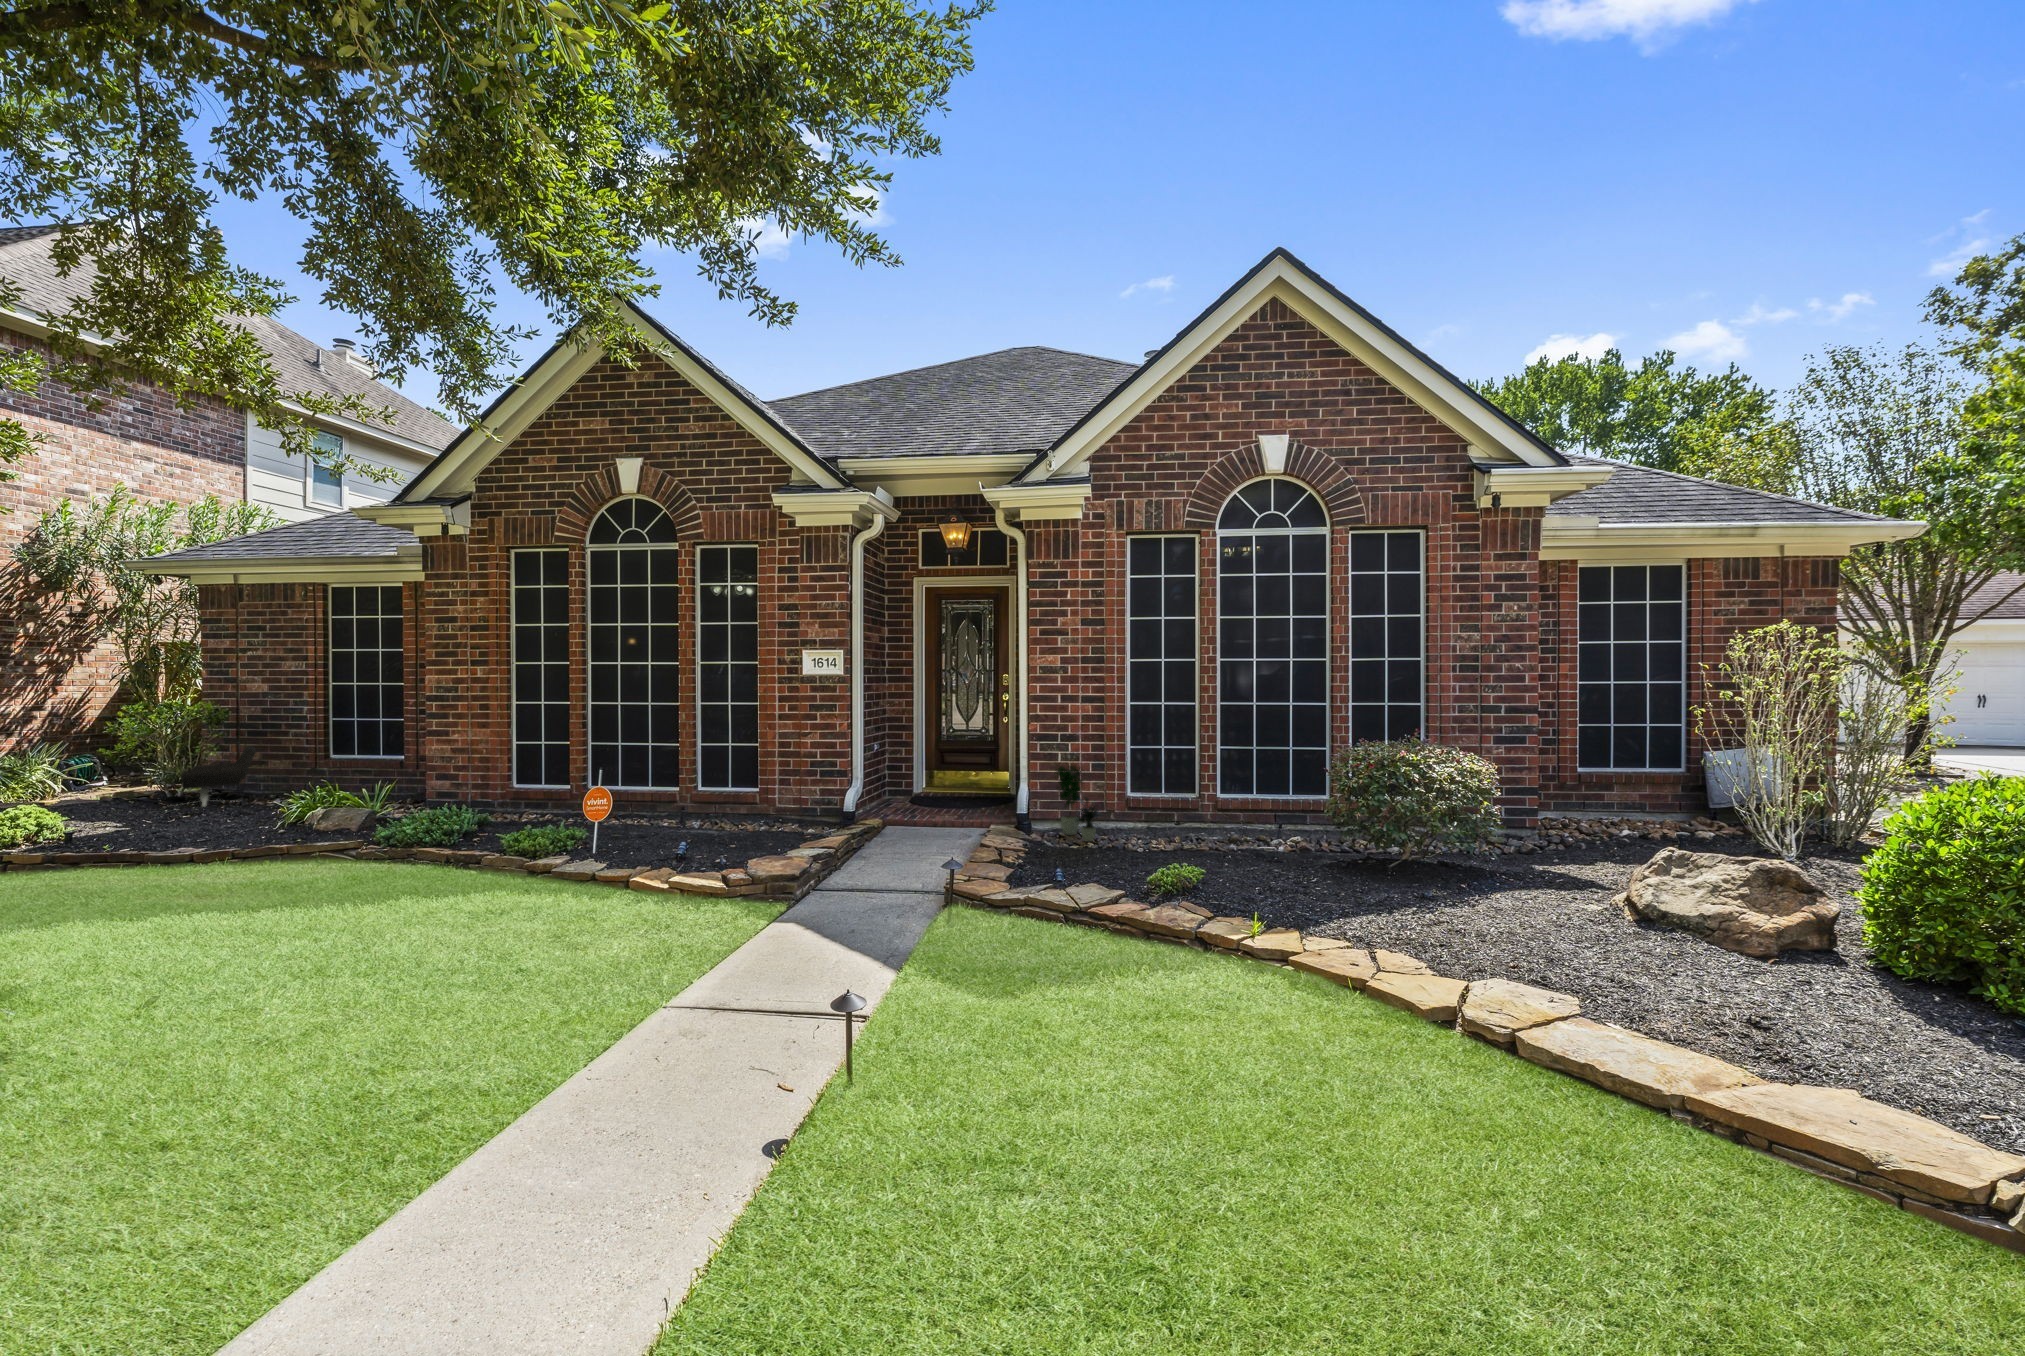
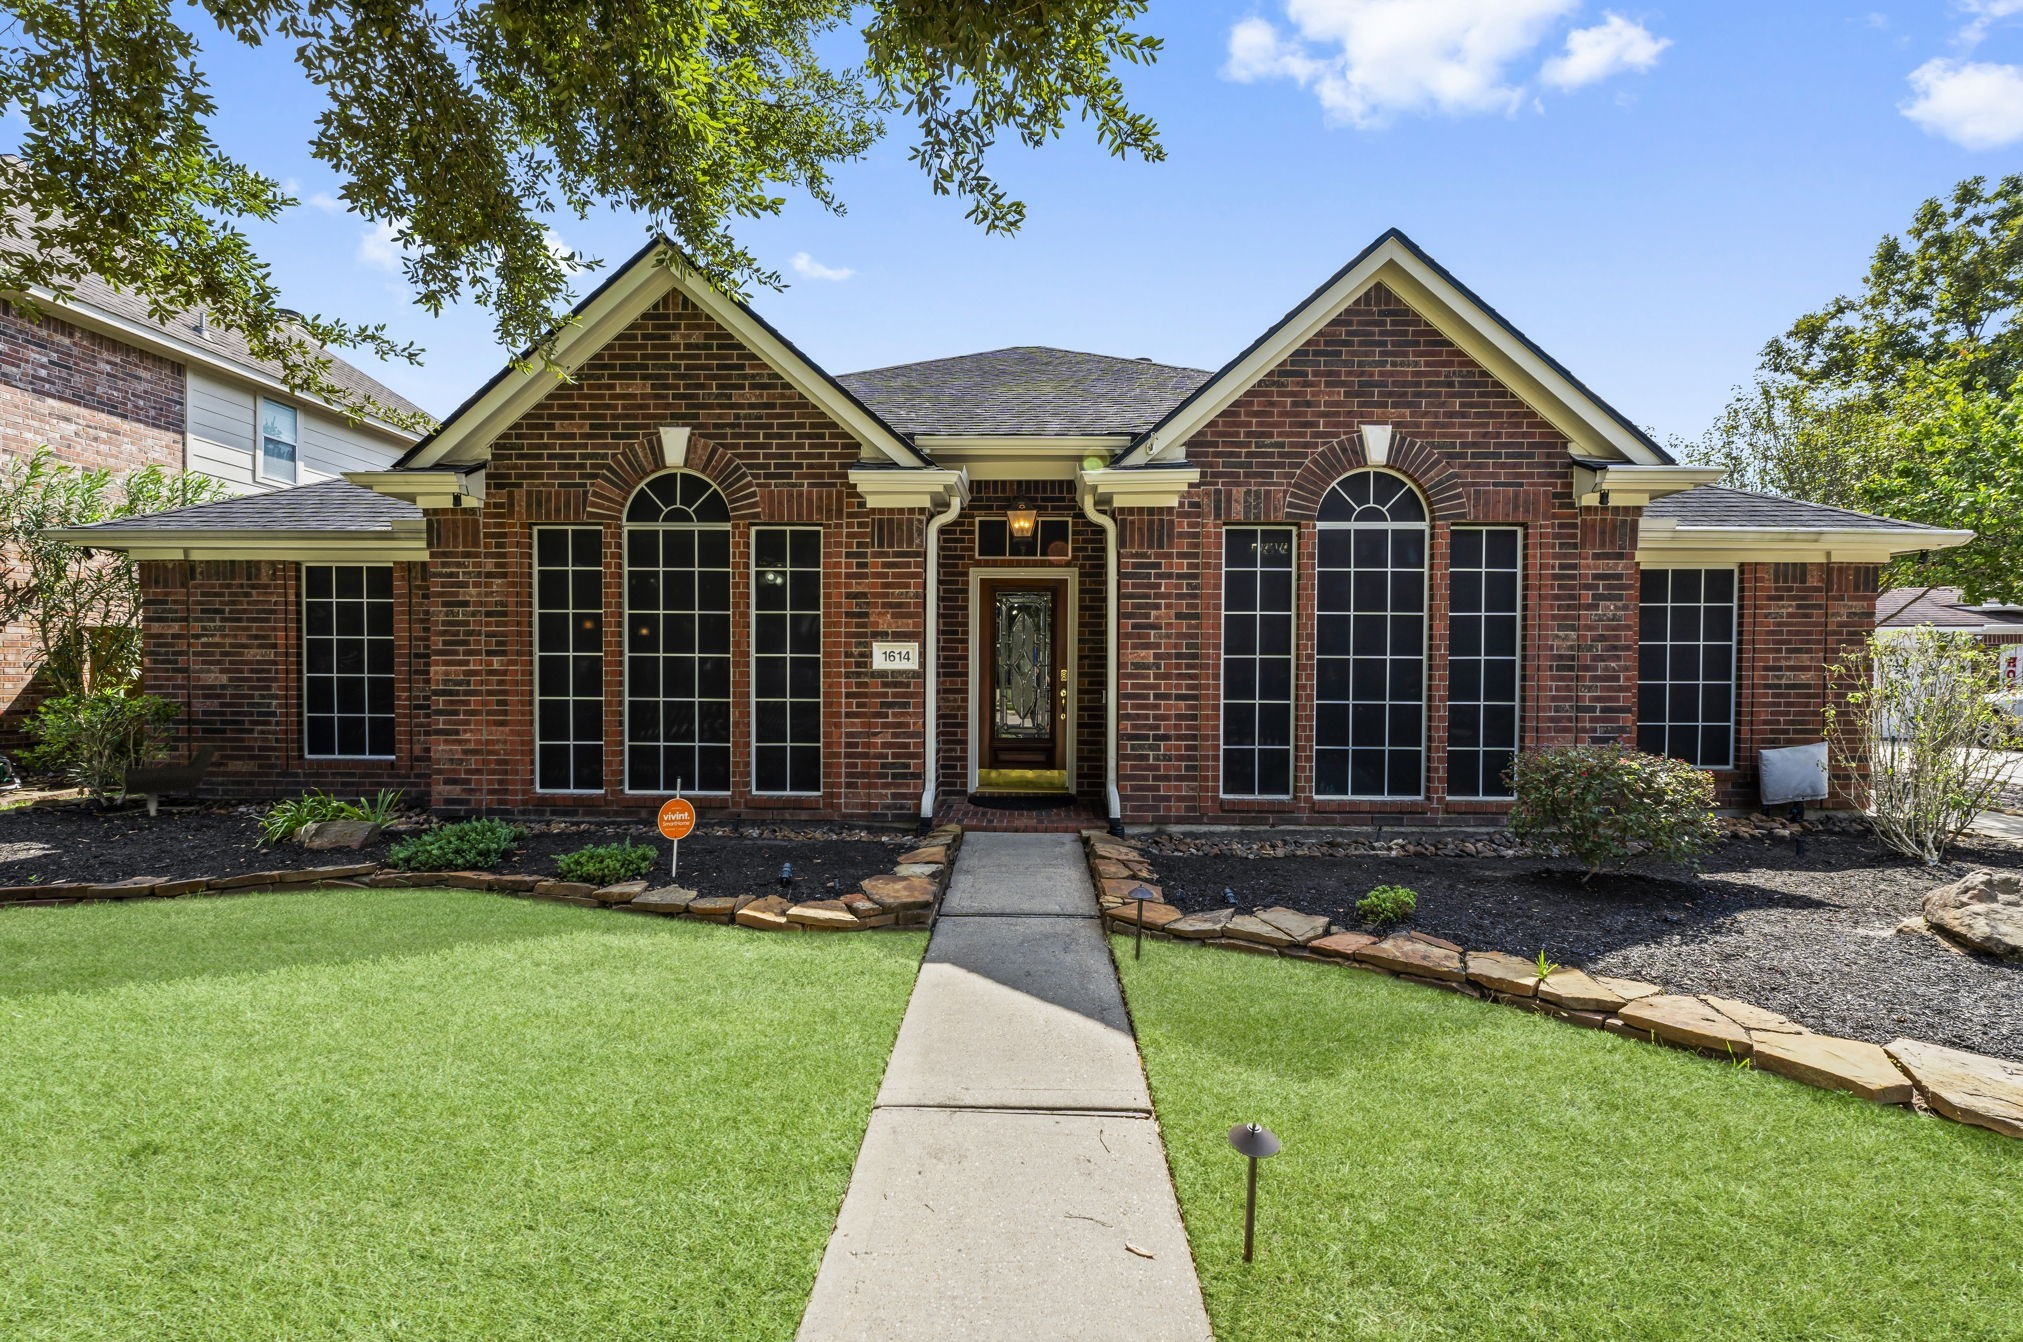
potted plant: present [1054,763,1099,842] -> none [1150,760,1213,850]

